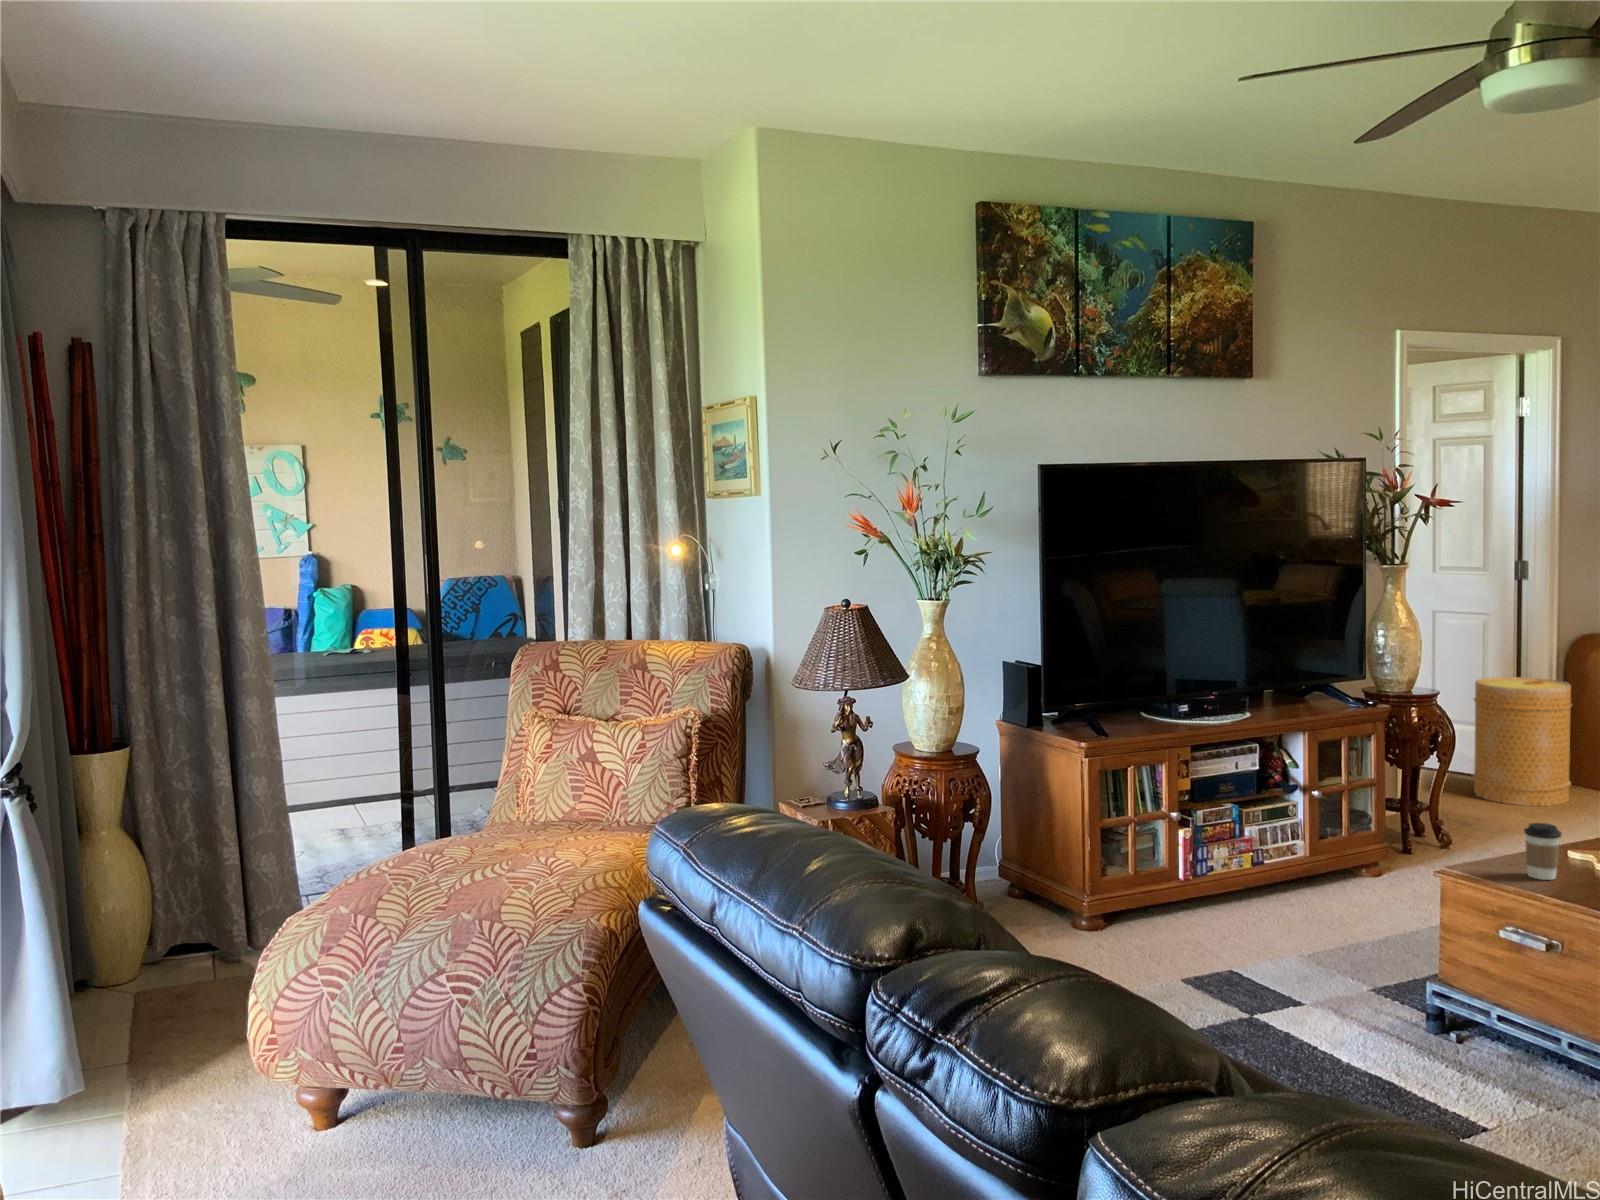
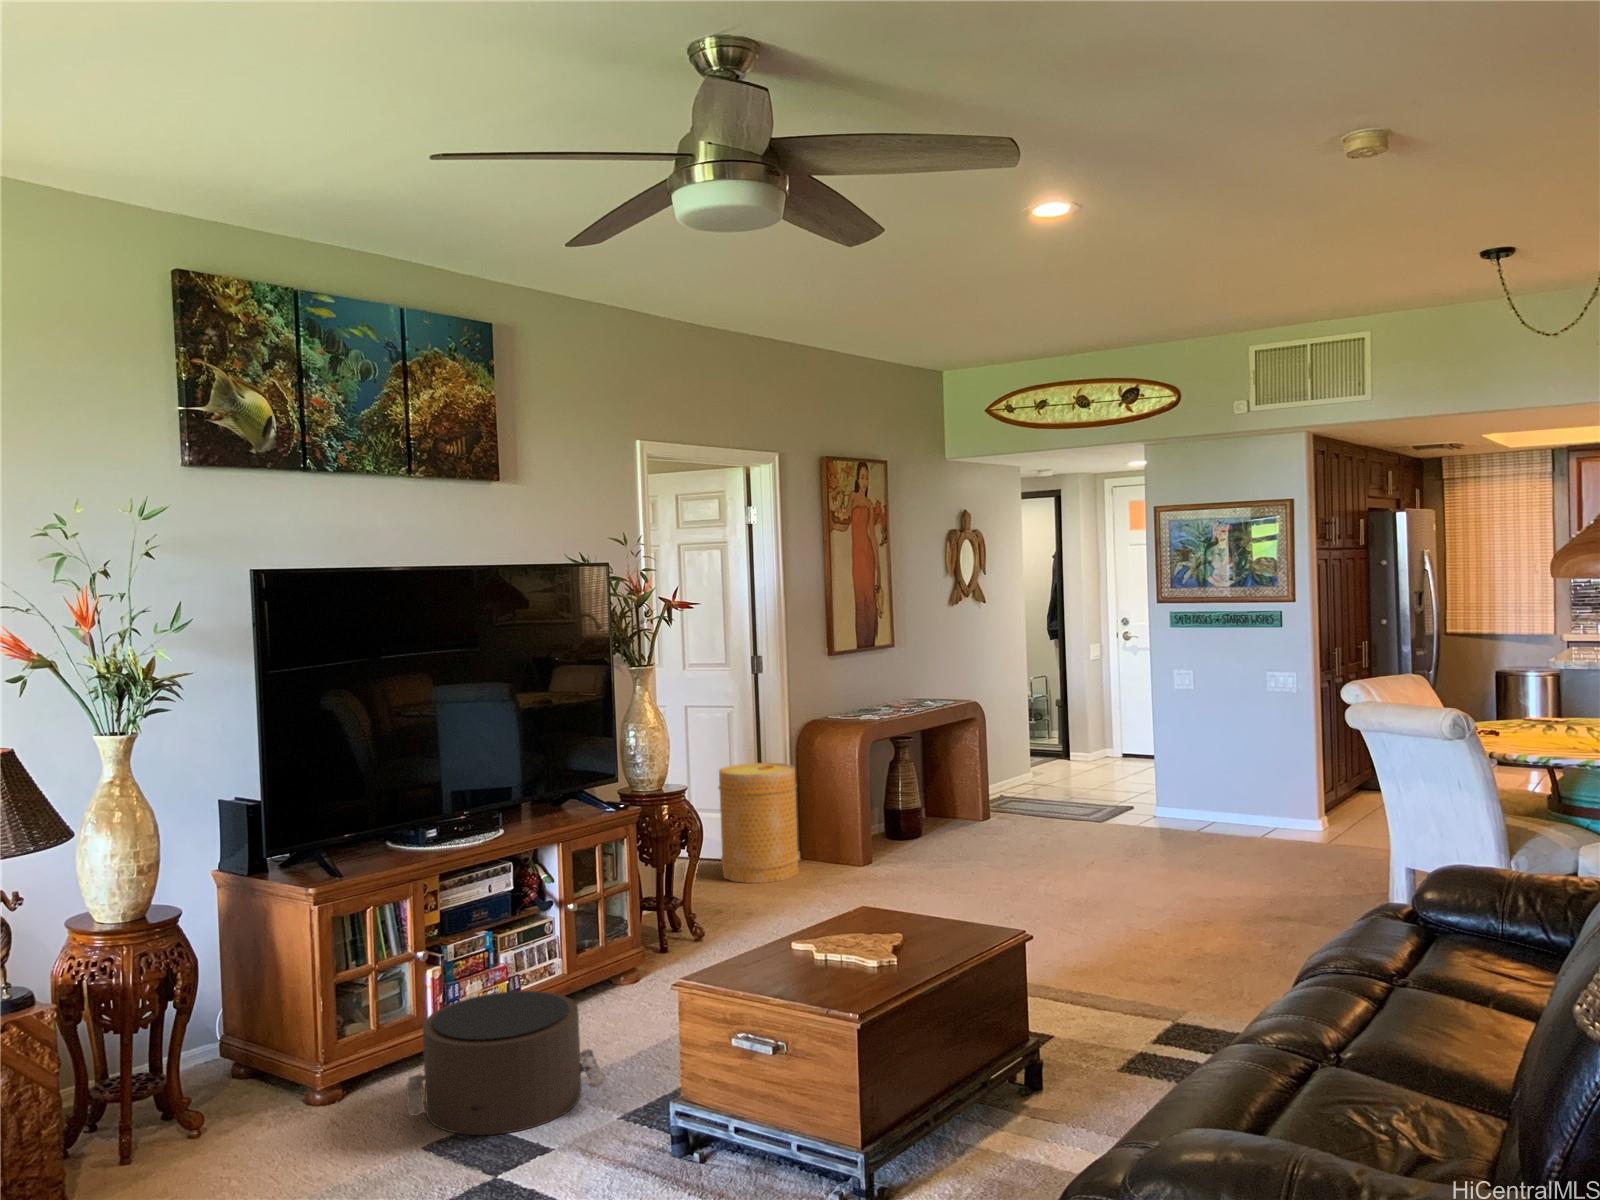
coffee cup: present [1524,823,1562,880] -> none [749,923,781,980]
pouf: none [1162,859,1355,982] -> present [406,991,606,1135]

